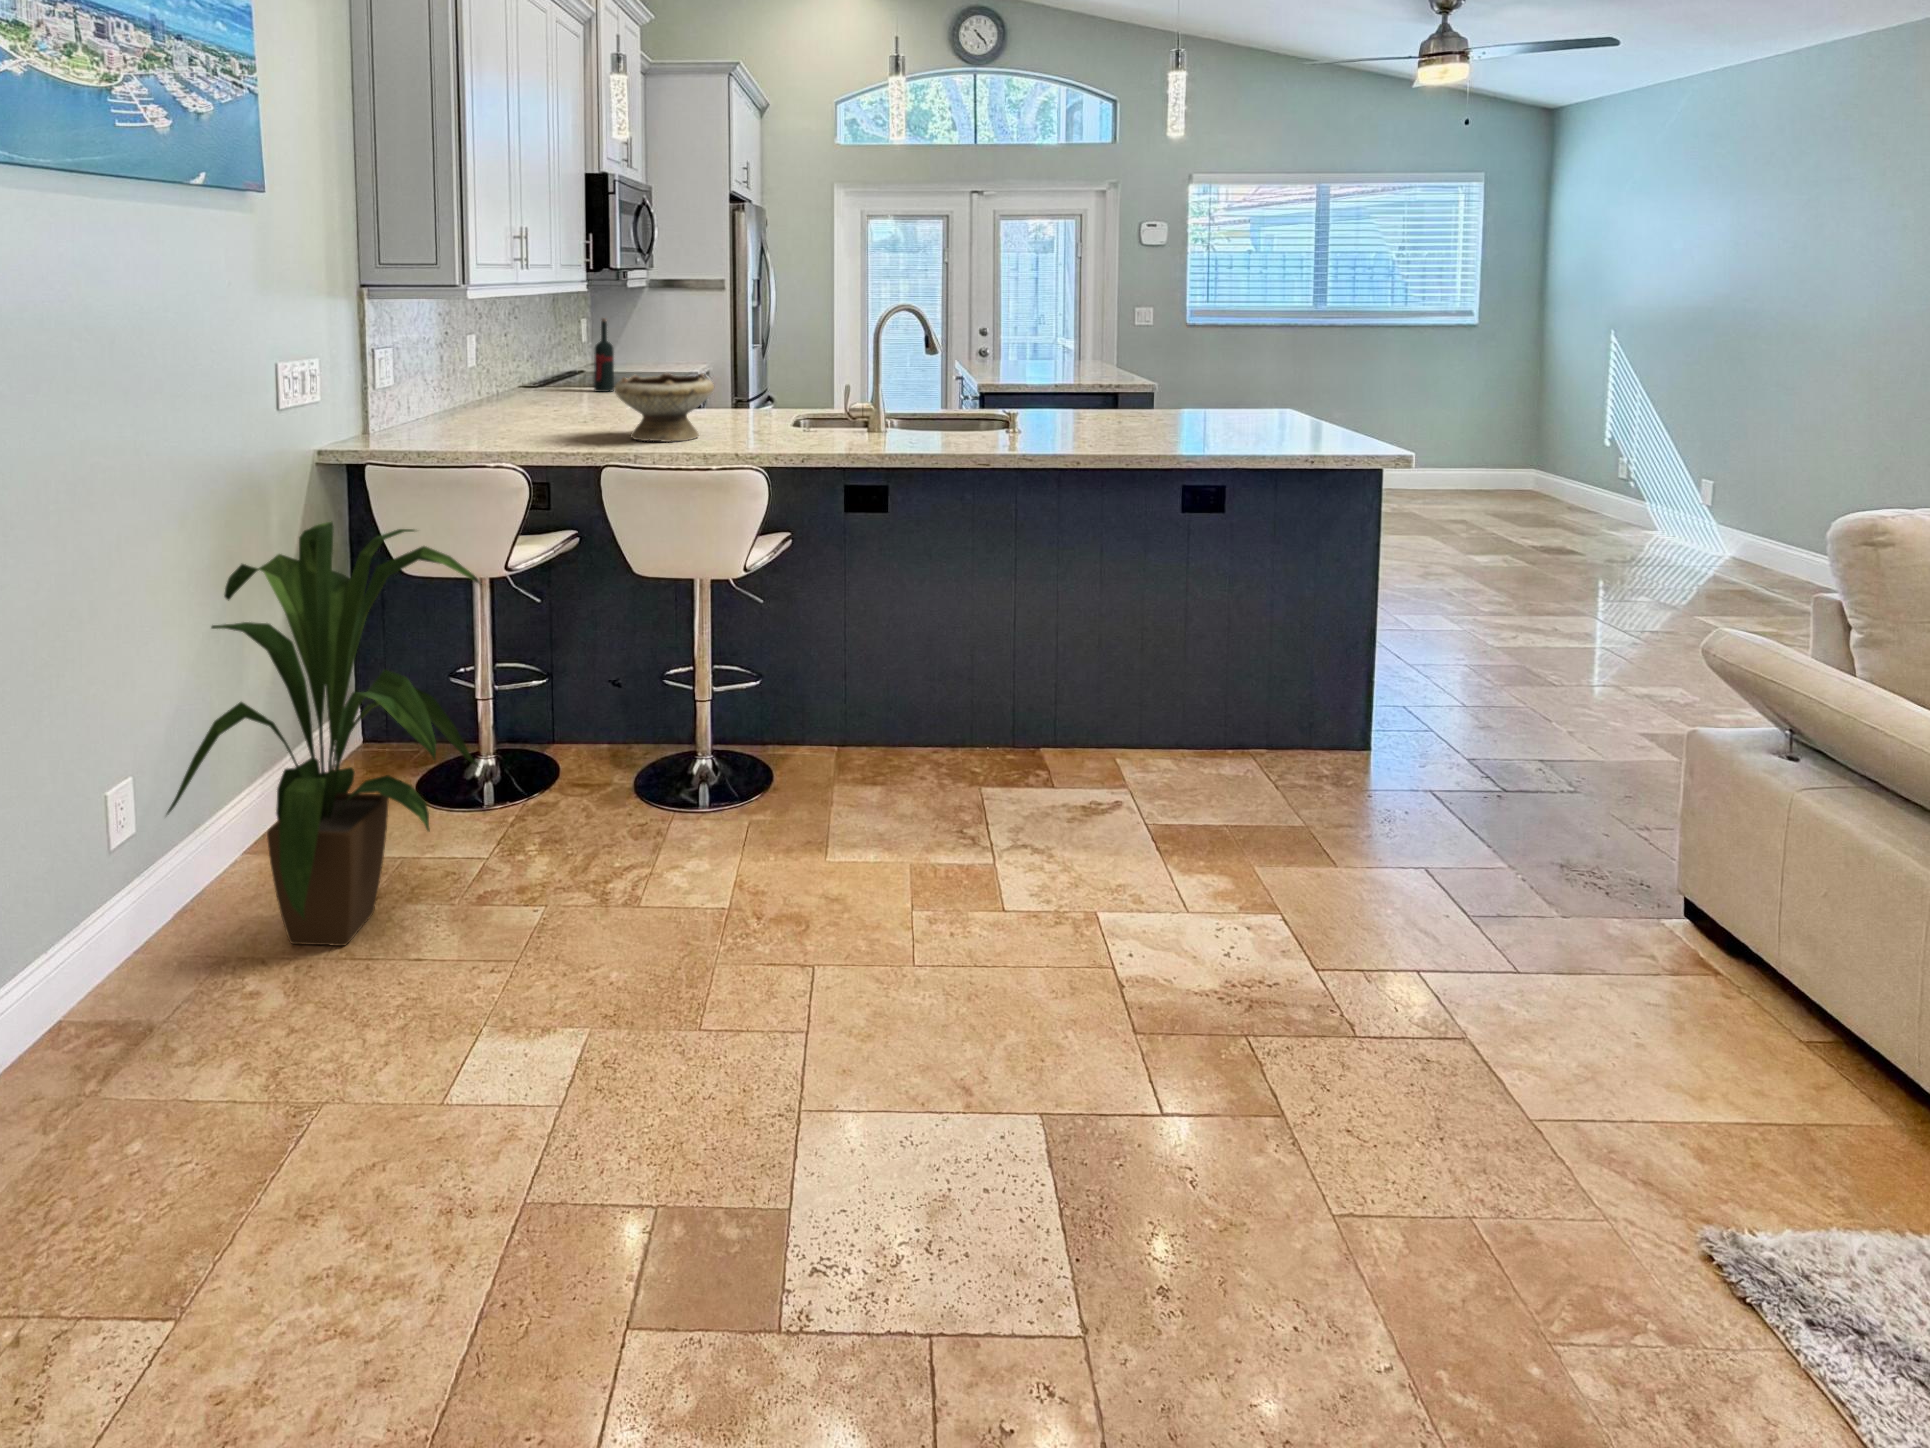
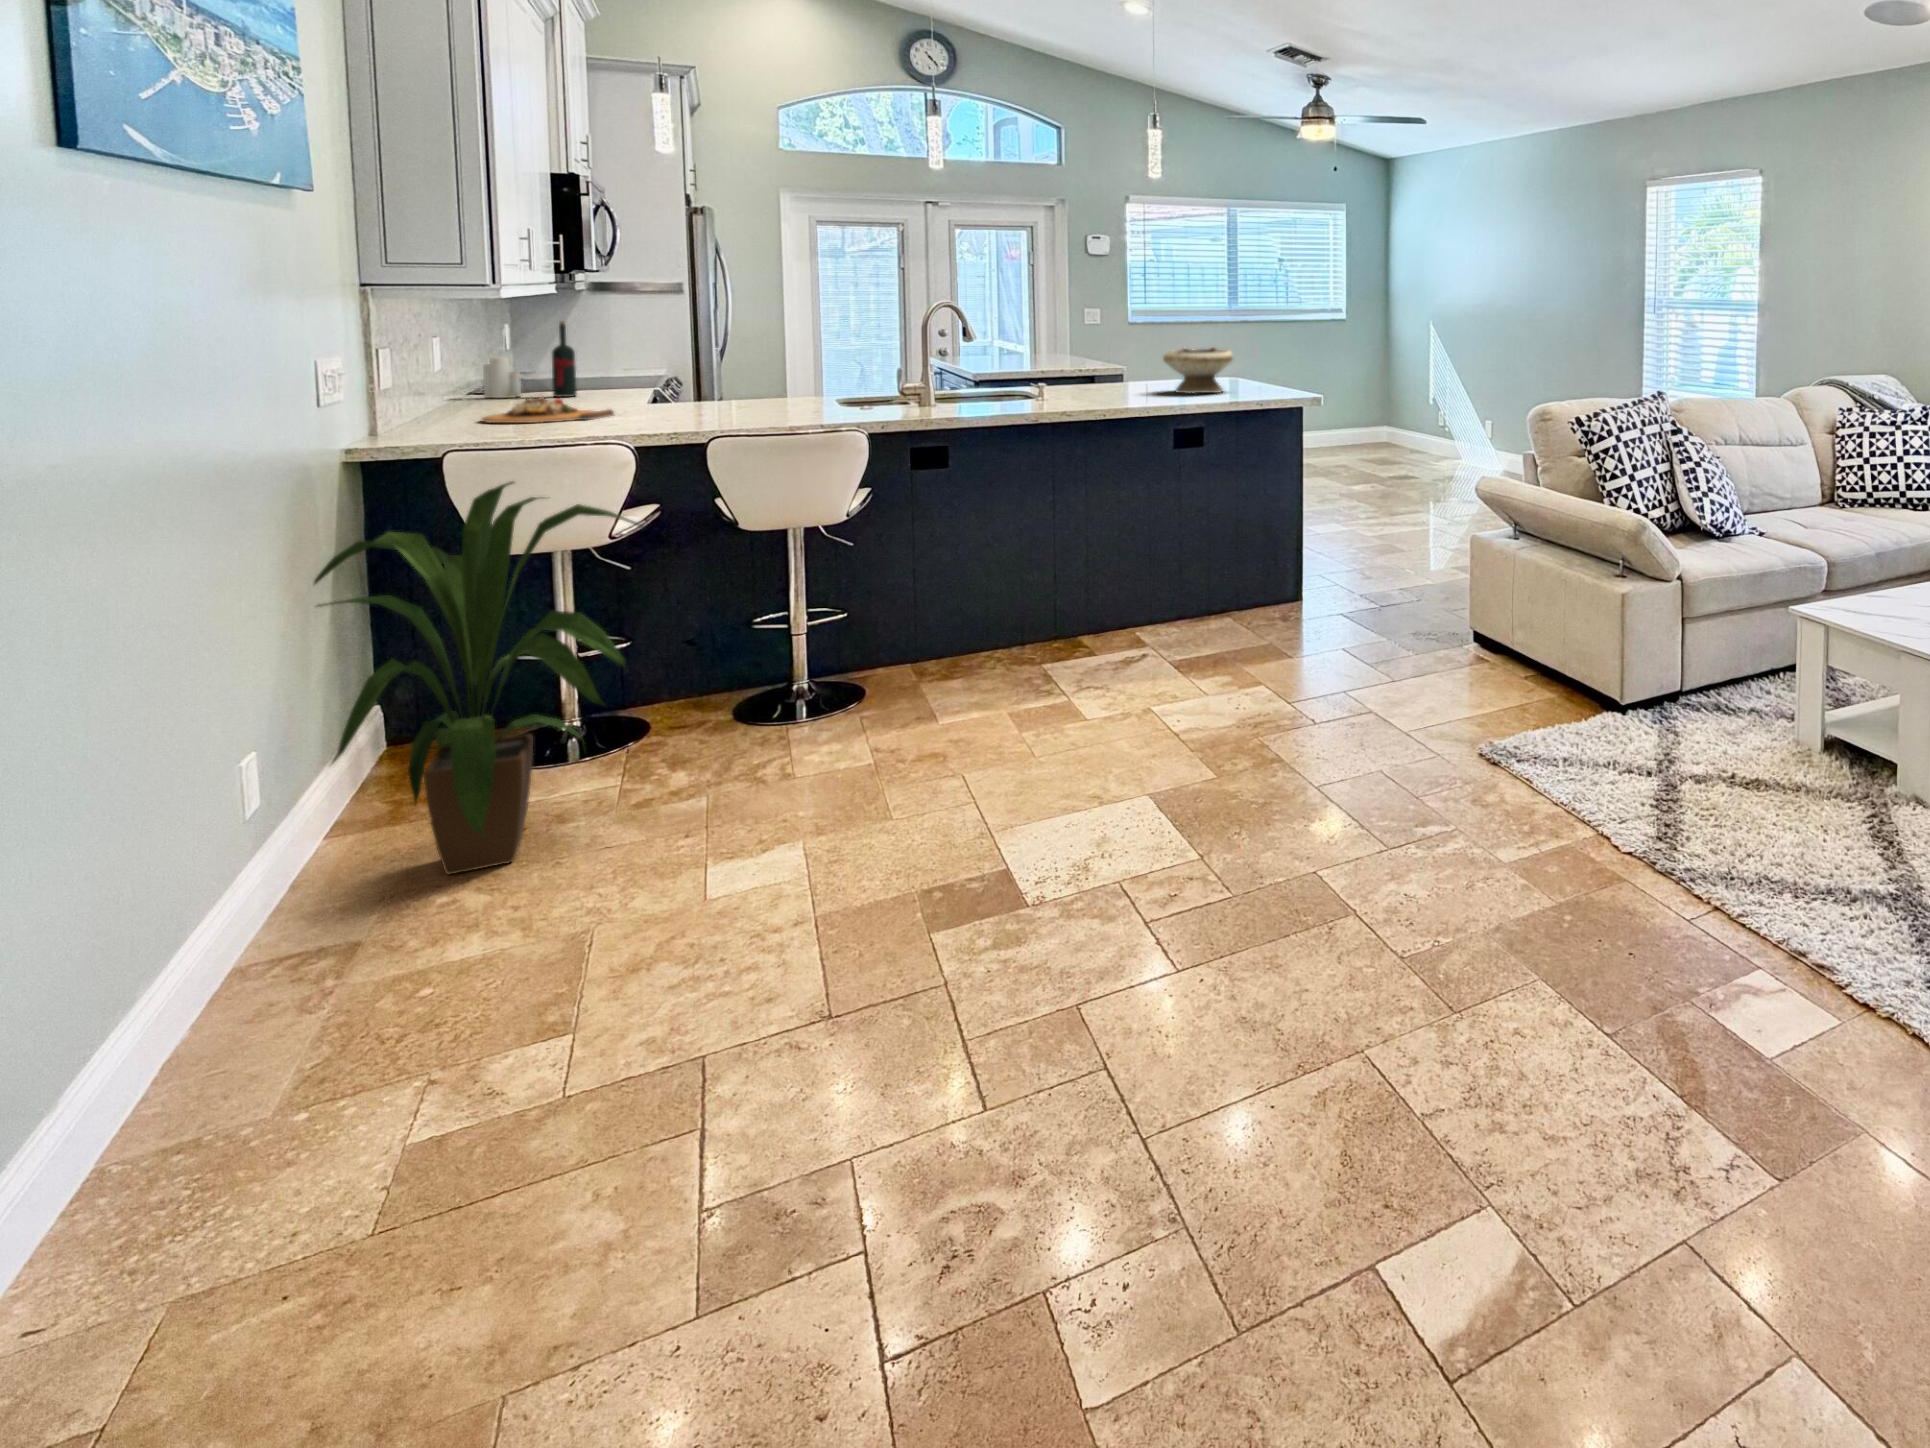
candle: none [548,346,575,390] -> present [483,357,521,398]
bowl: present [614,373,714,442] -> present [1163,347,1233,393]
cutting board: none [487,397,597,425] -> present [482,397,614,423]

